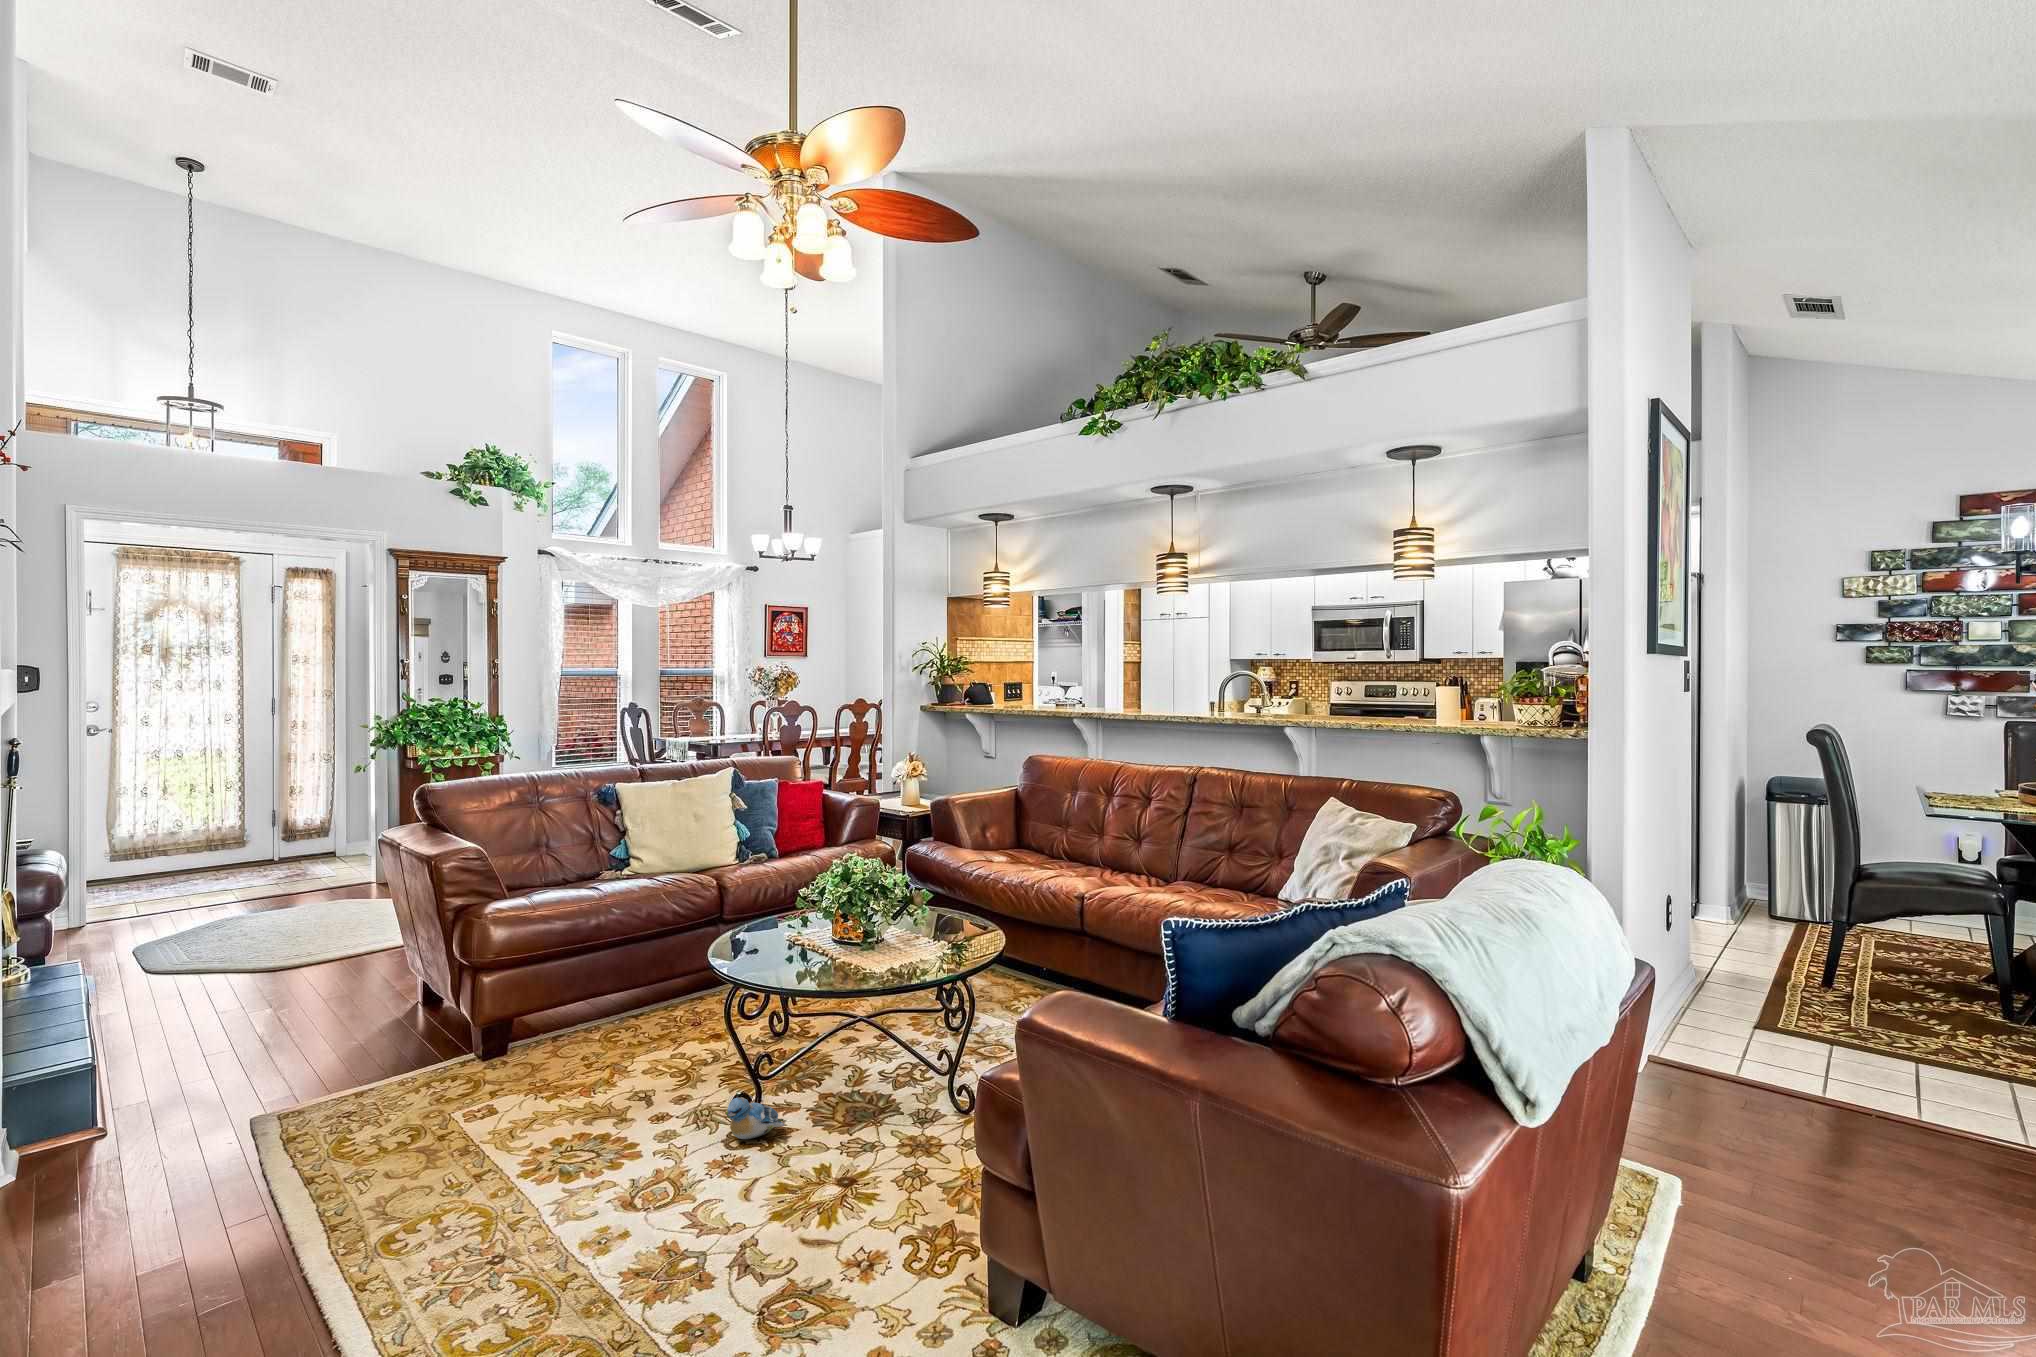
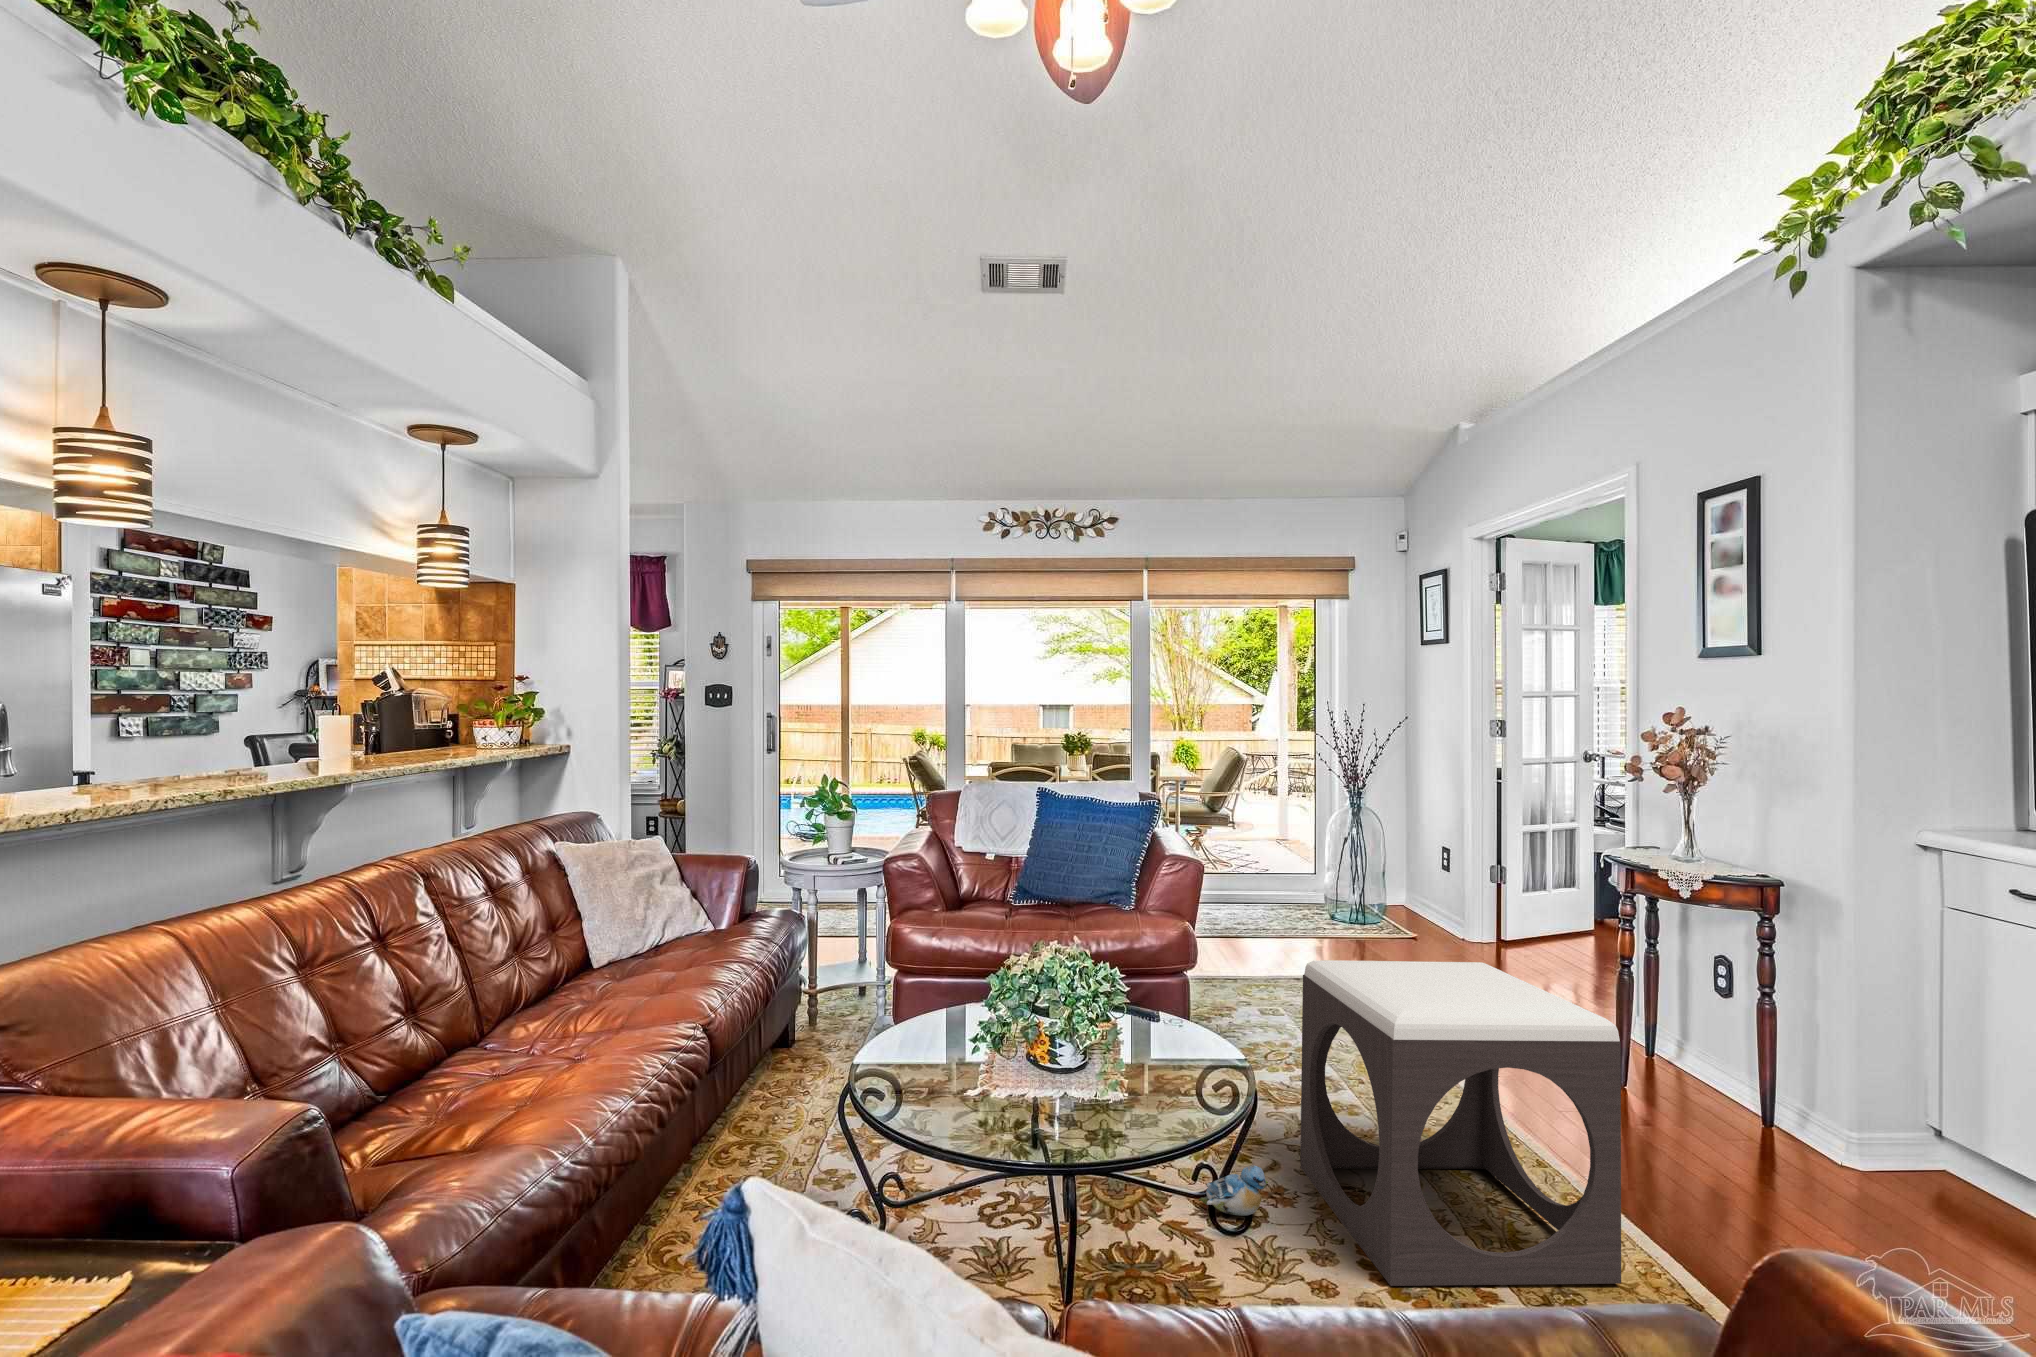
footstool: none [392,933,722,1319] -> present [1300,960,1621,1286]

